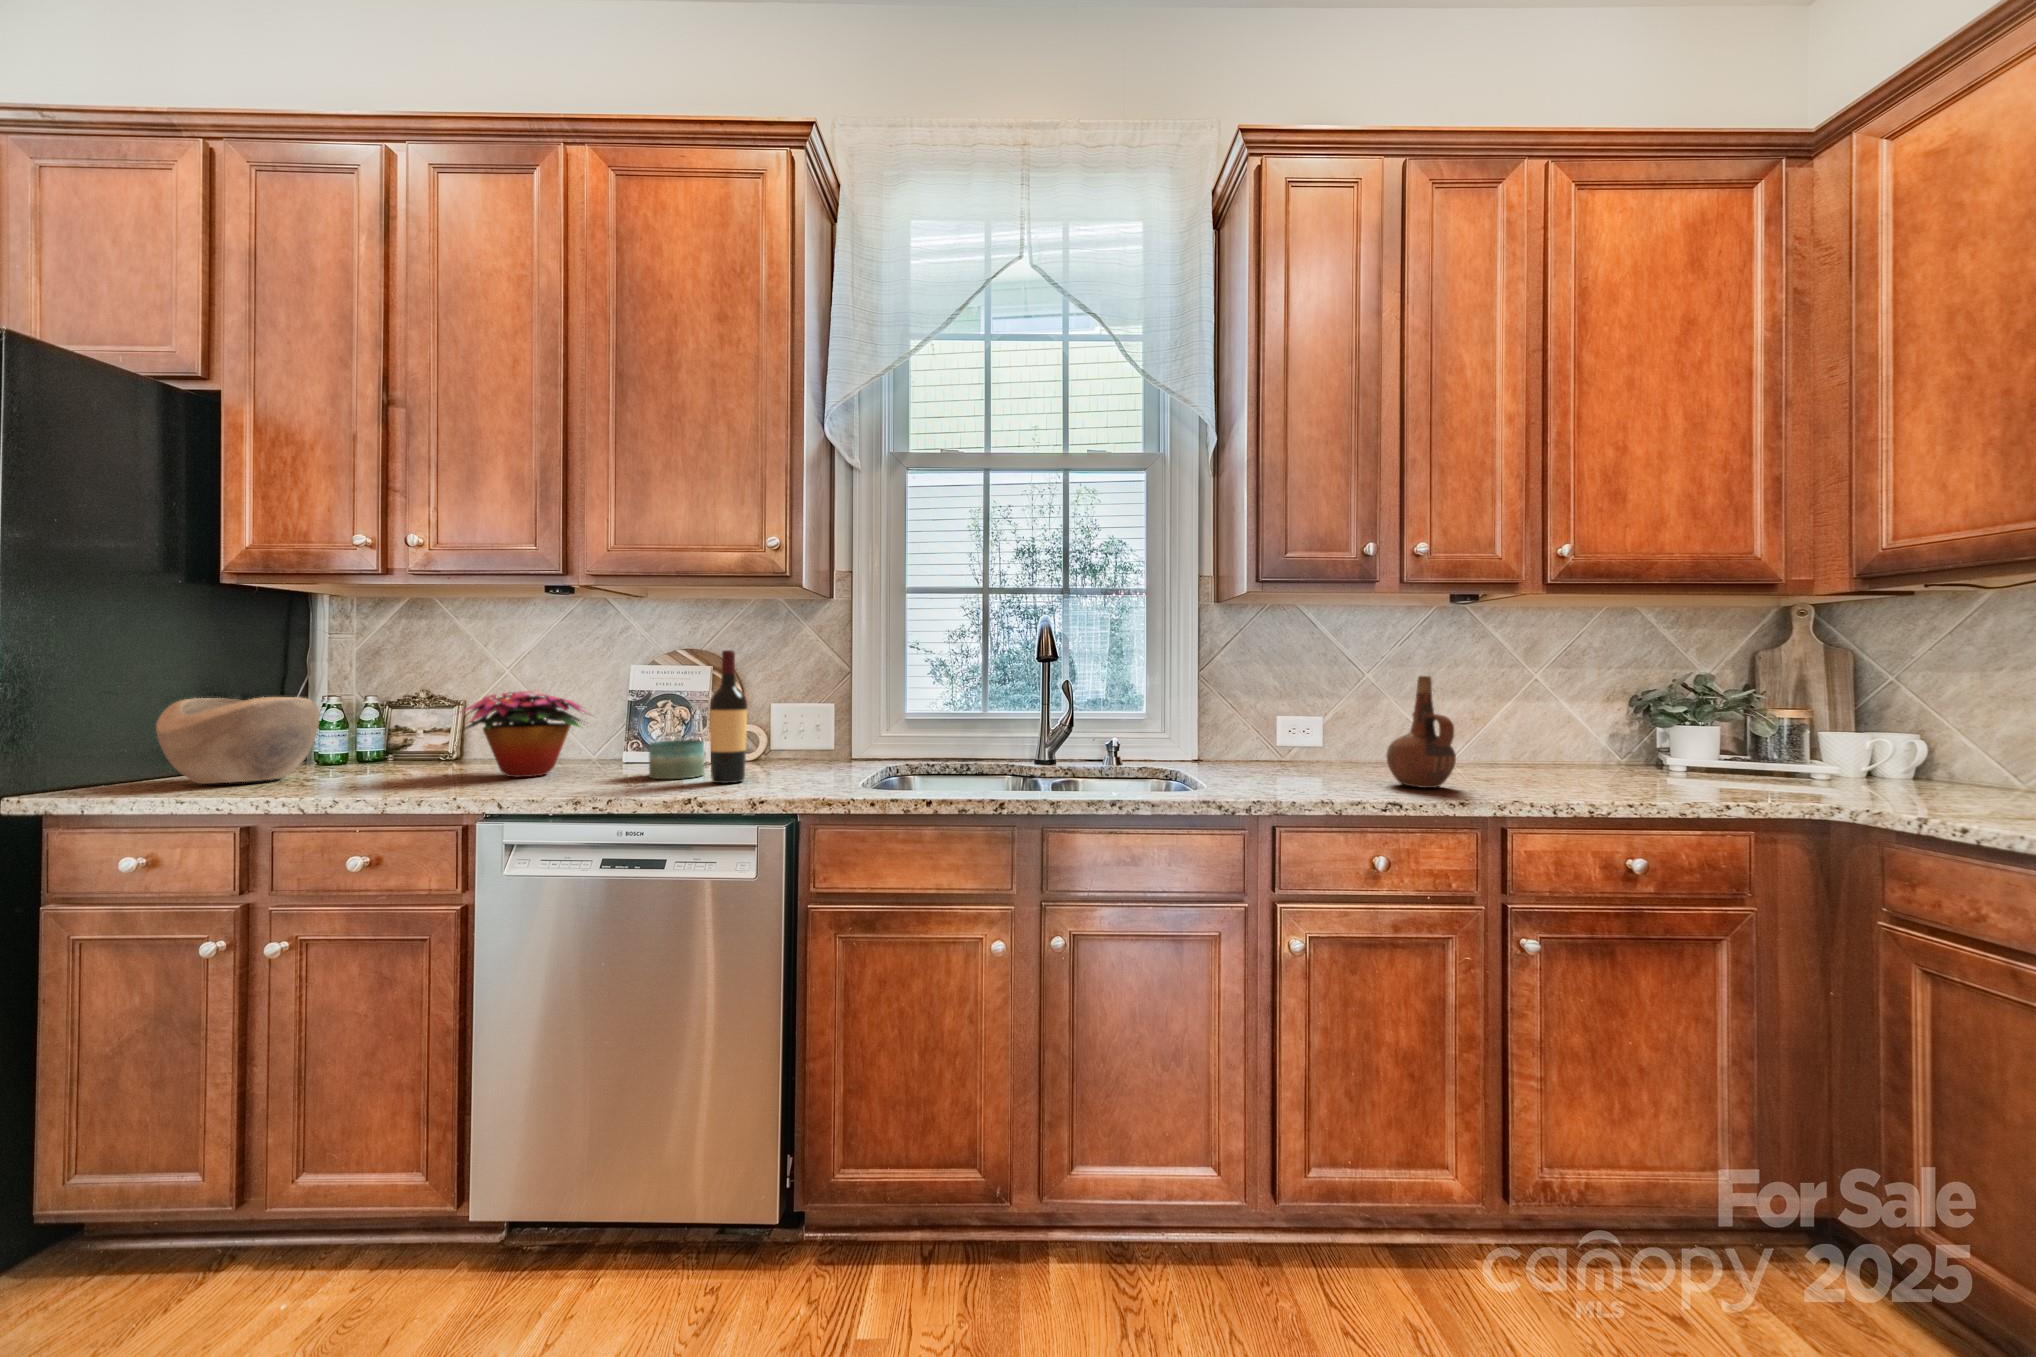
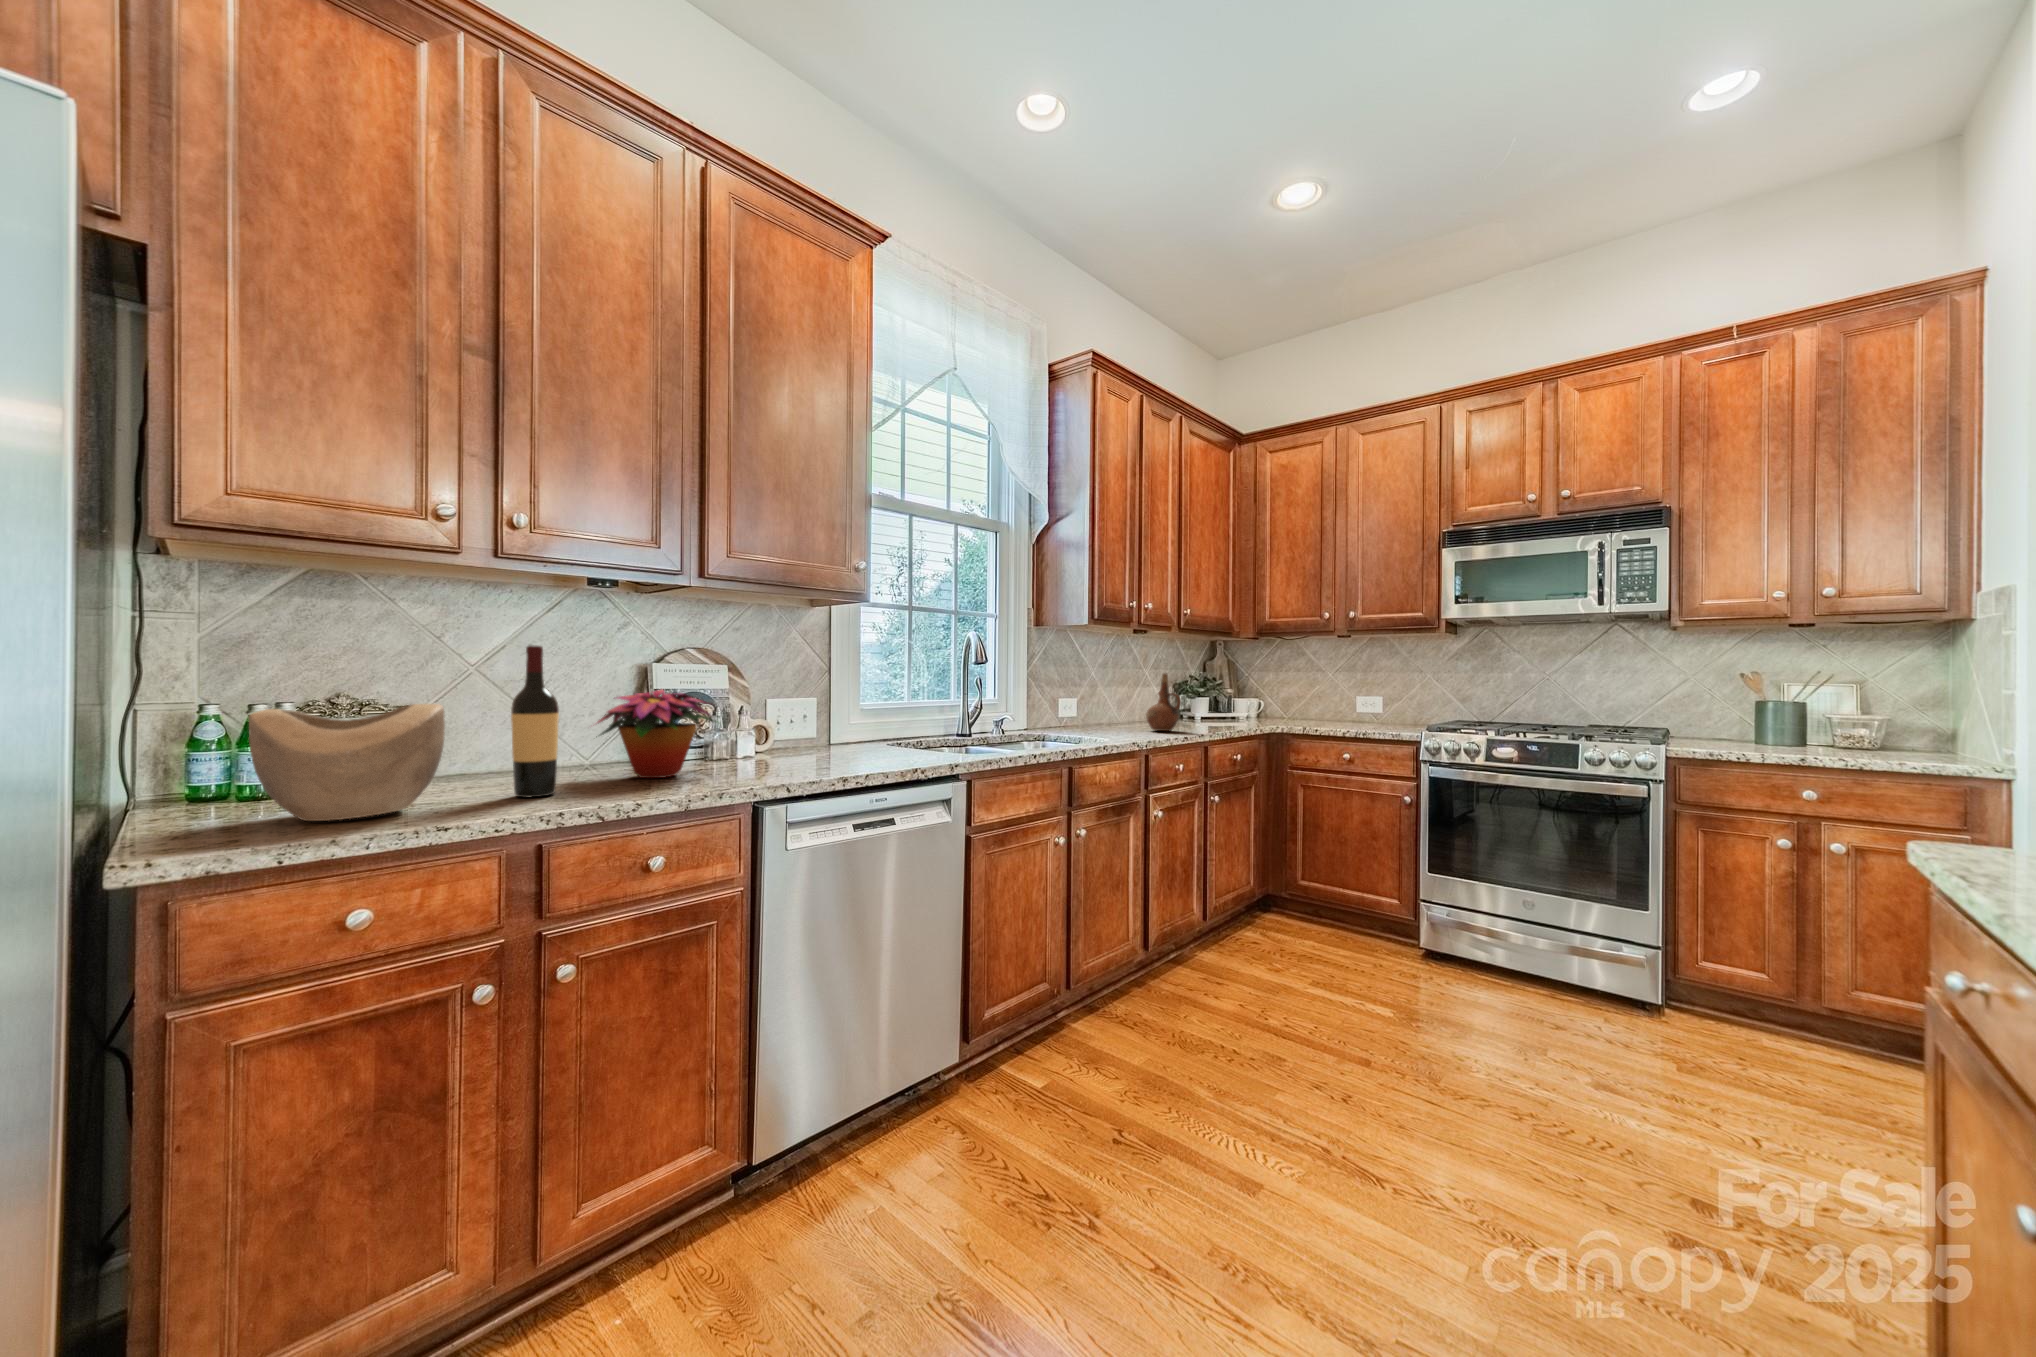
wine bottle: present [710,650,747,783] -> present [511,645,559,797]
candle: present [649,740,704,779] -> none [768,732,814,766]

